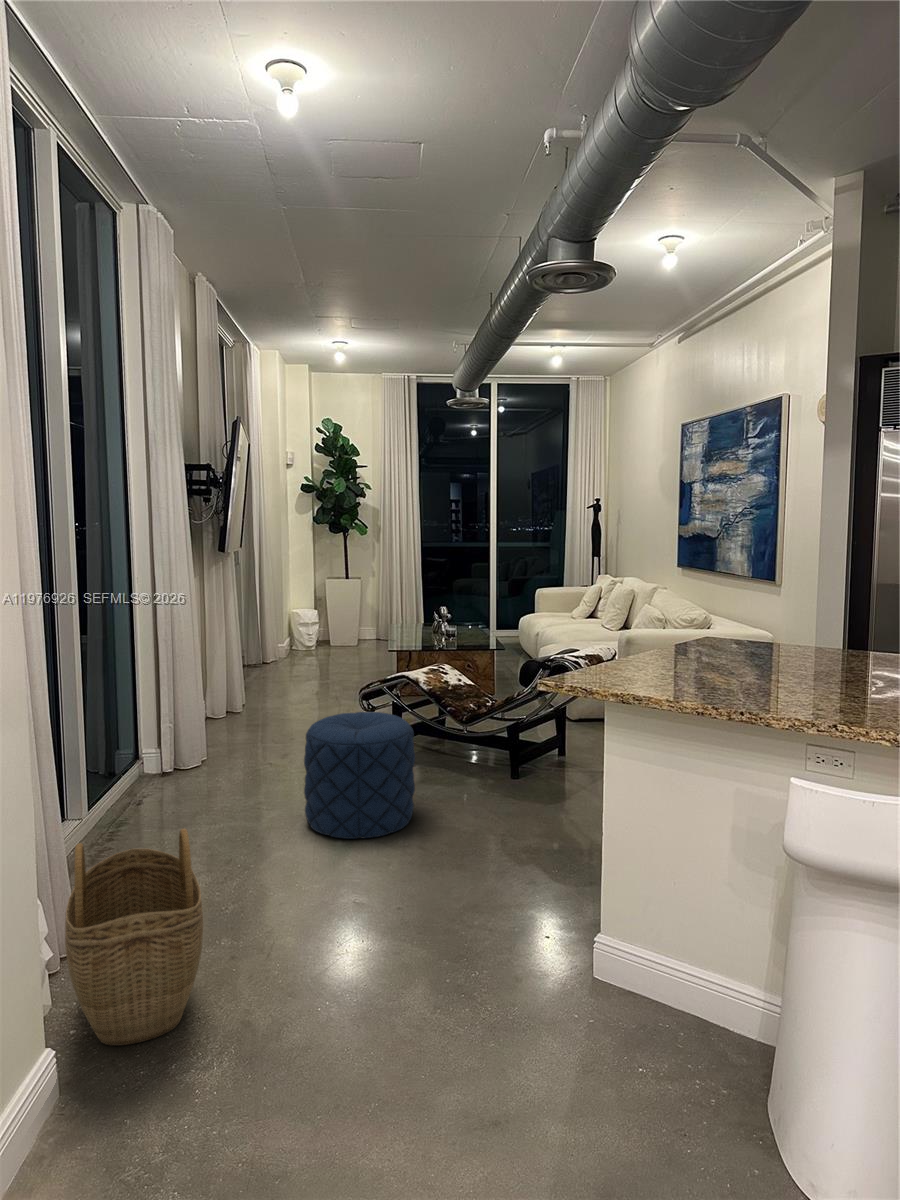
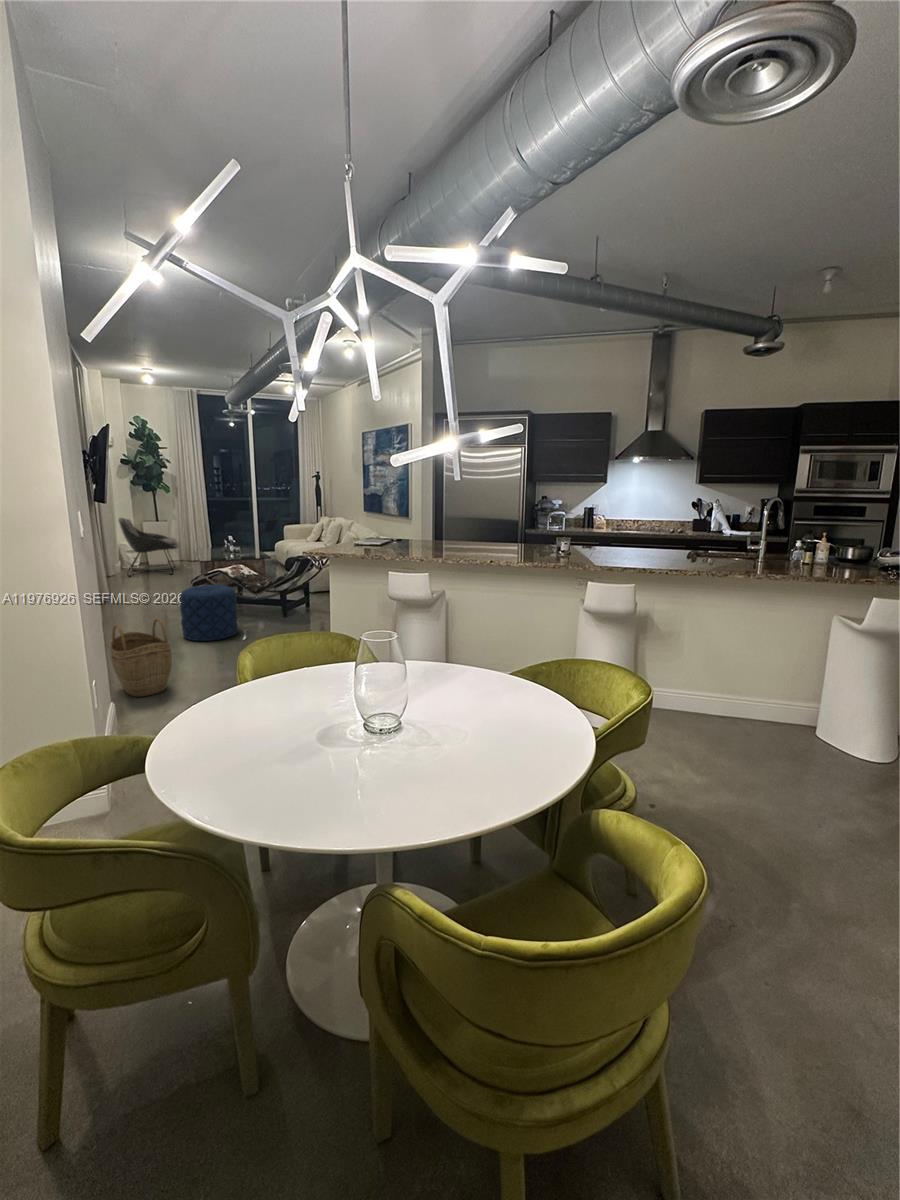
lounge chair: none [287,571,369,664] -> present [119,518,179,577]

